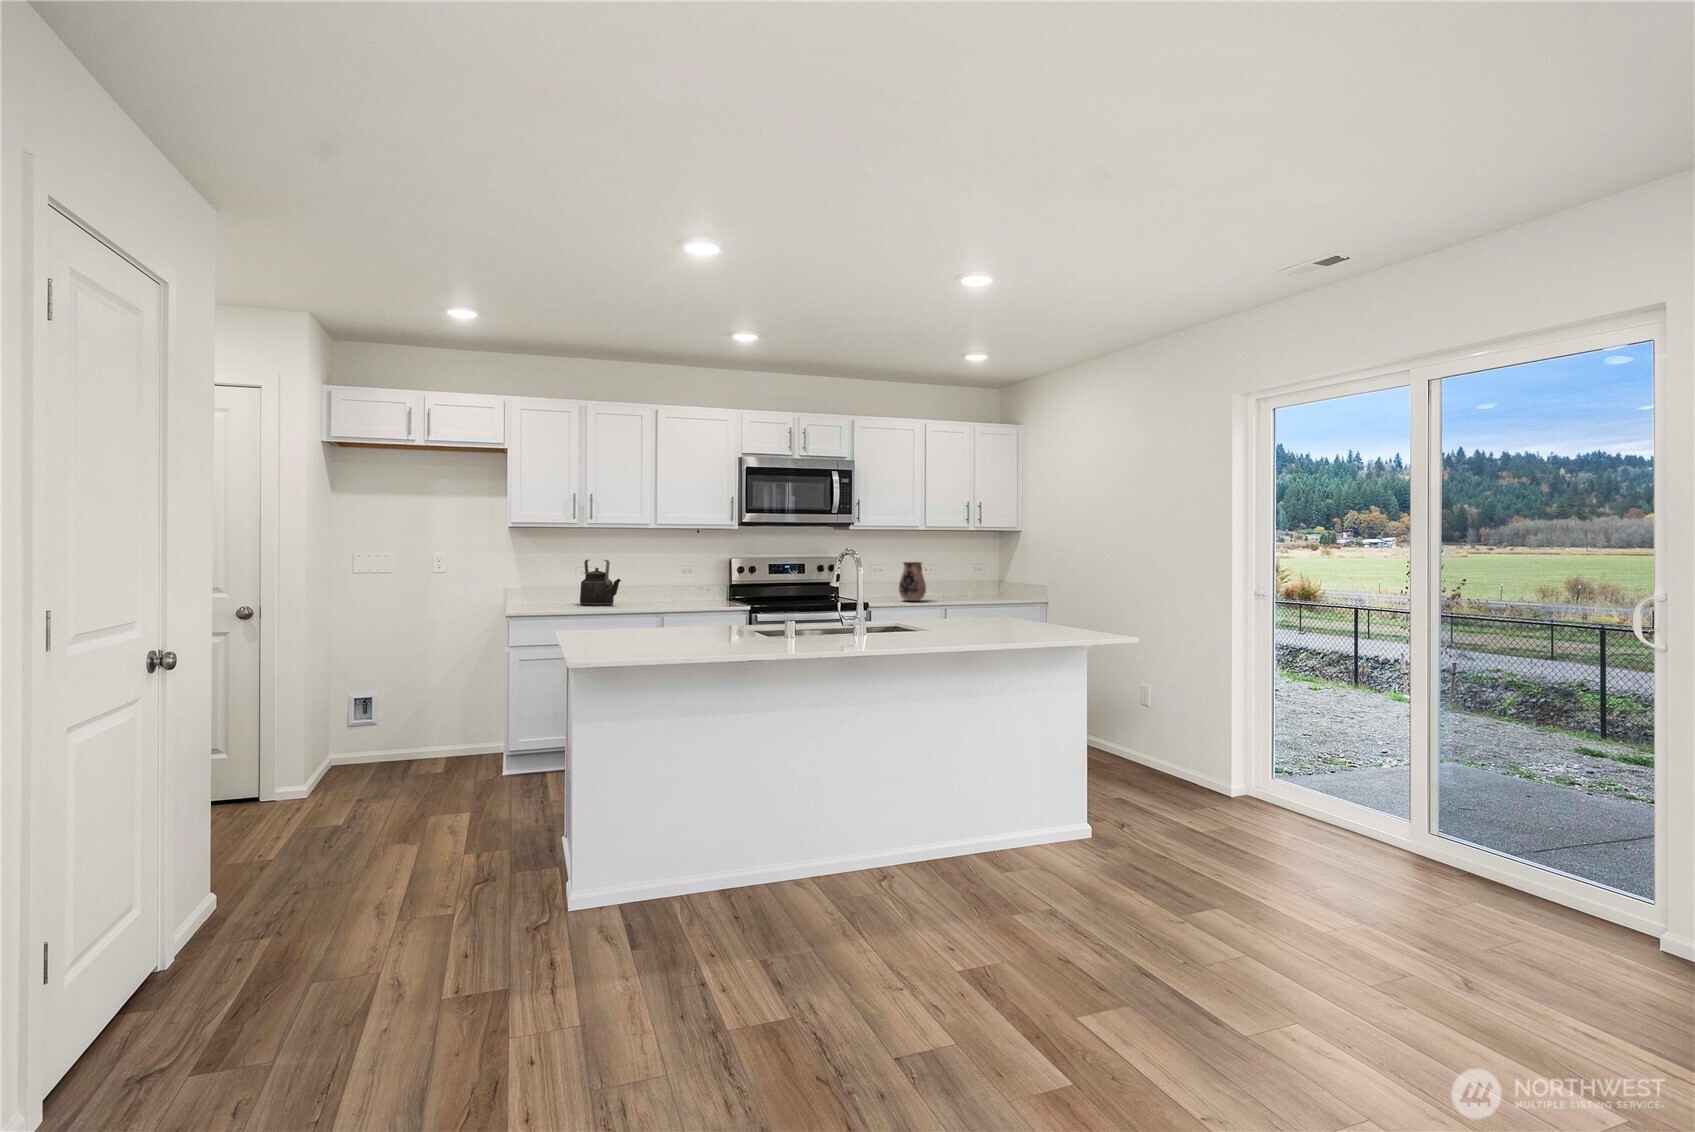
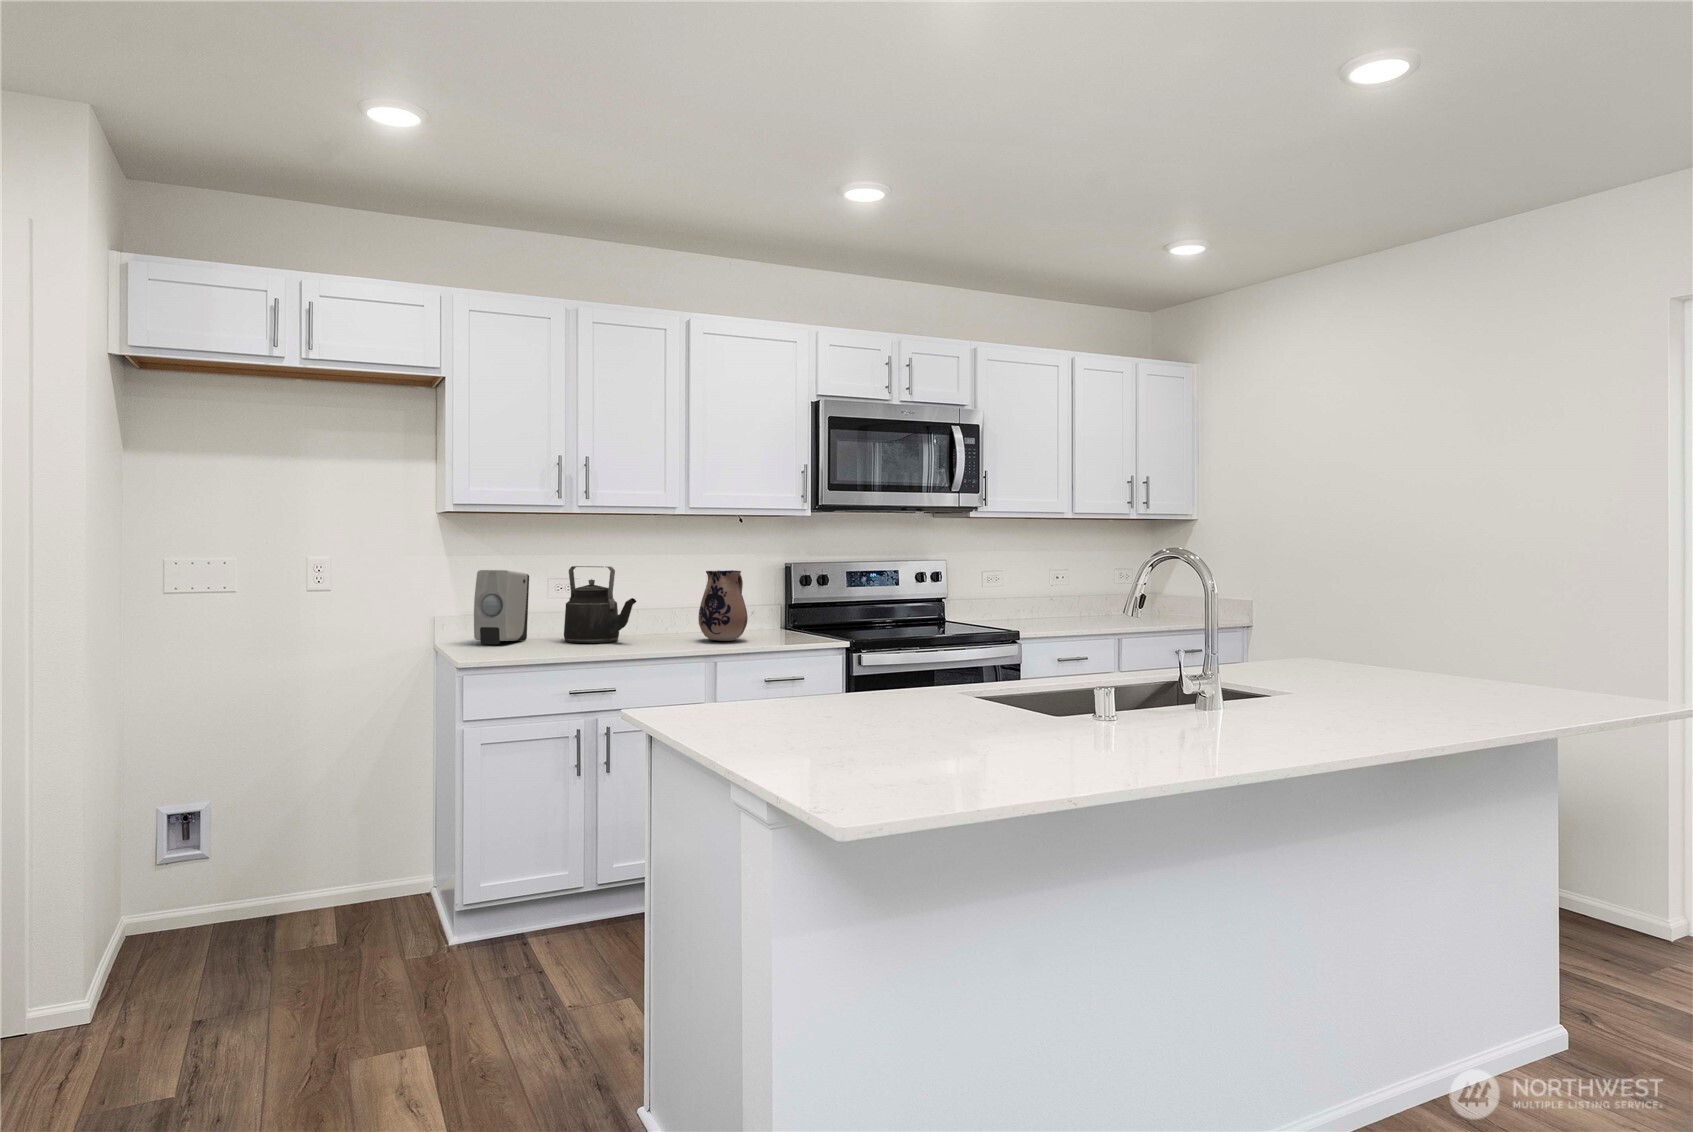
soap dispenser: none [526,562,561,605] -> present [474,570,529,644]
ceramic pitcher: present [899,562,926,601] -> present [698,570,748,641]

